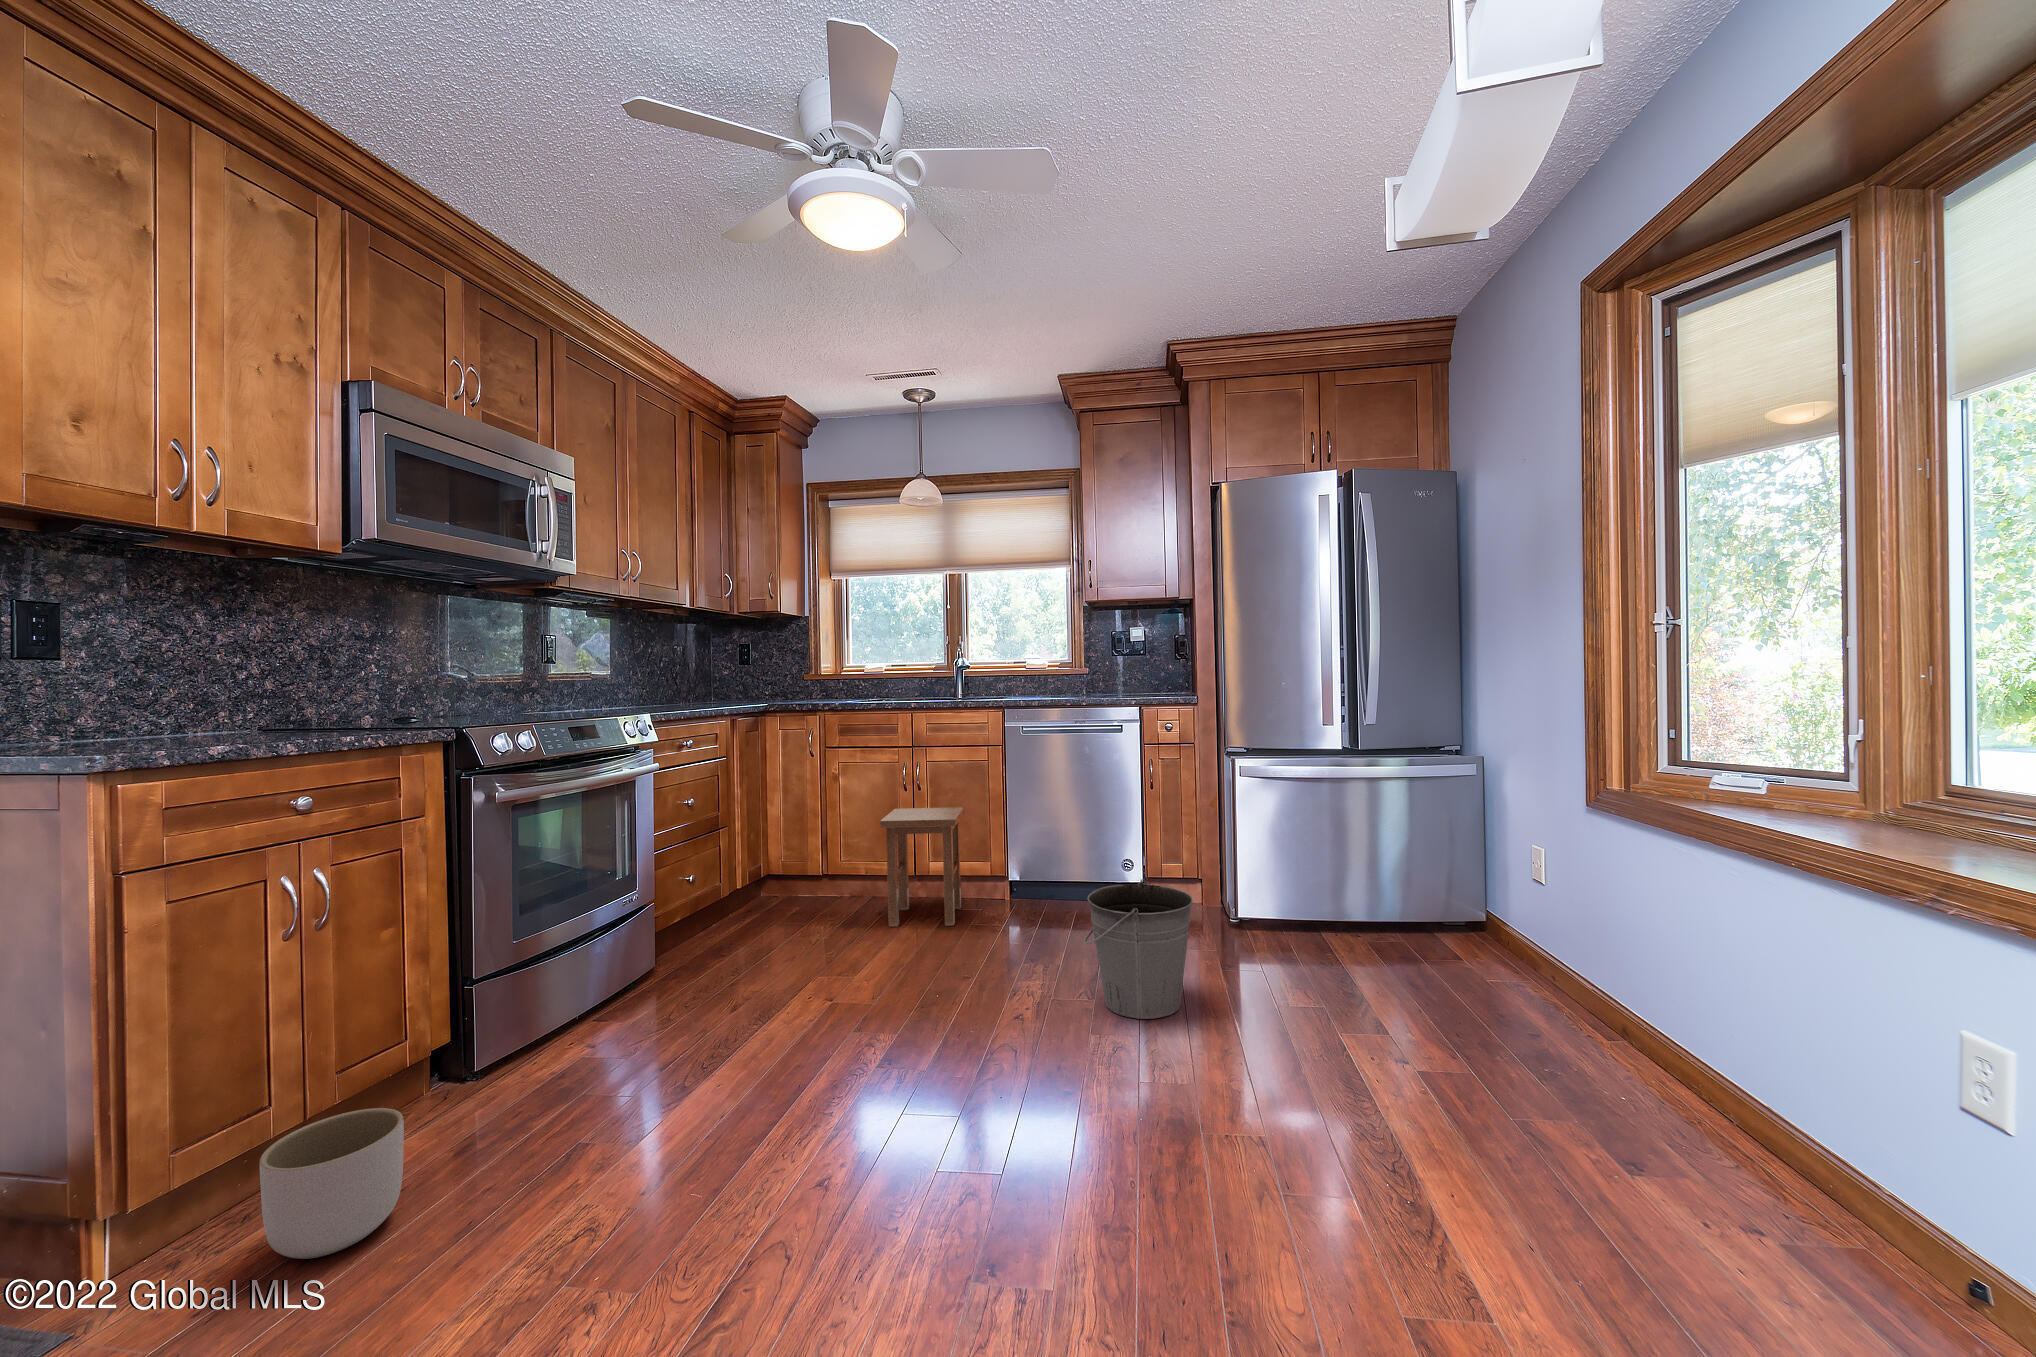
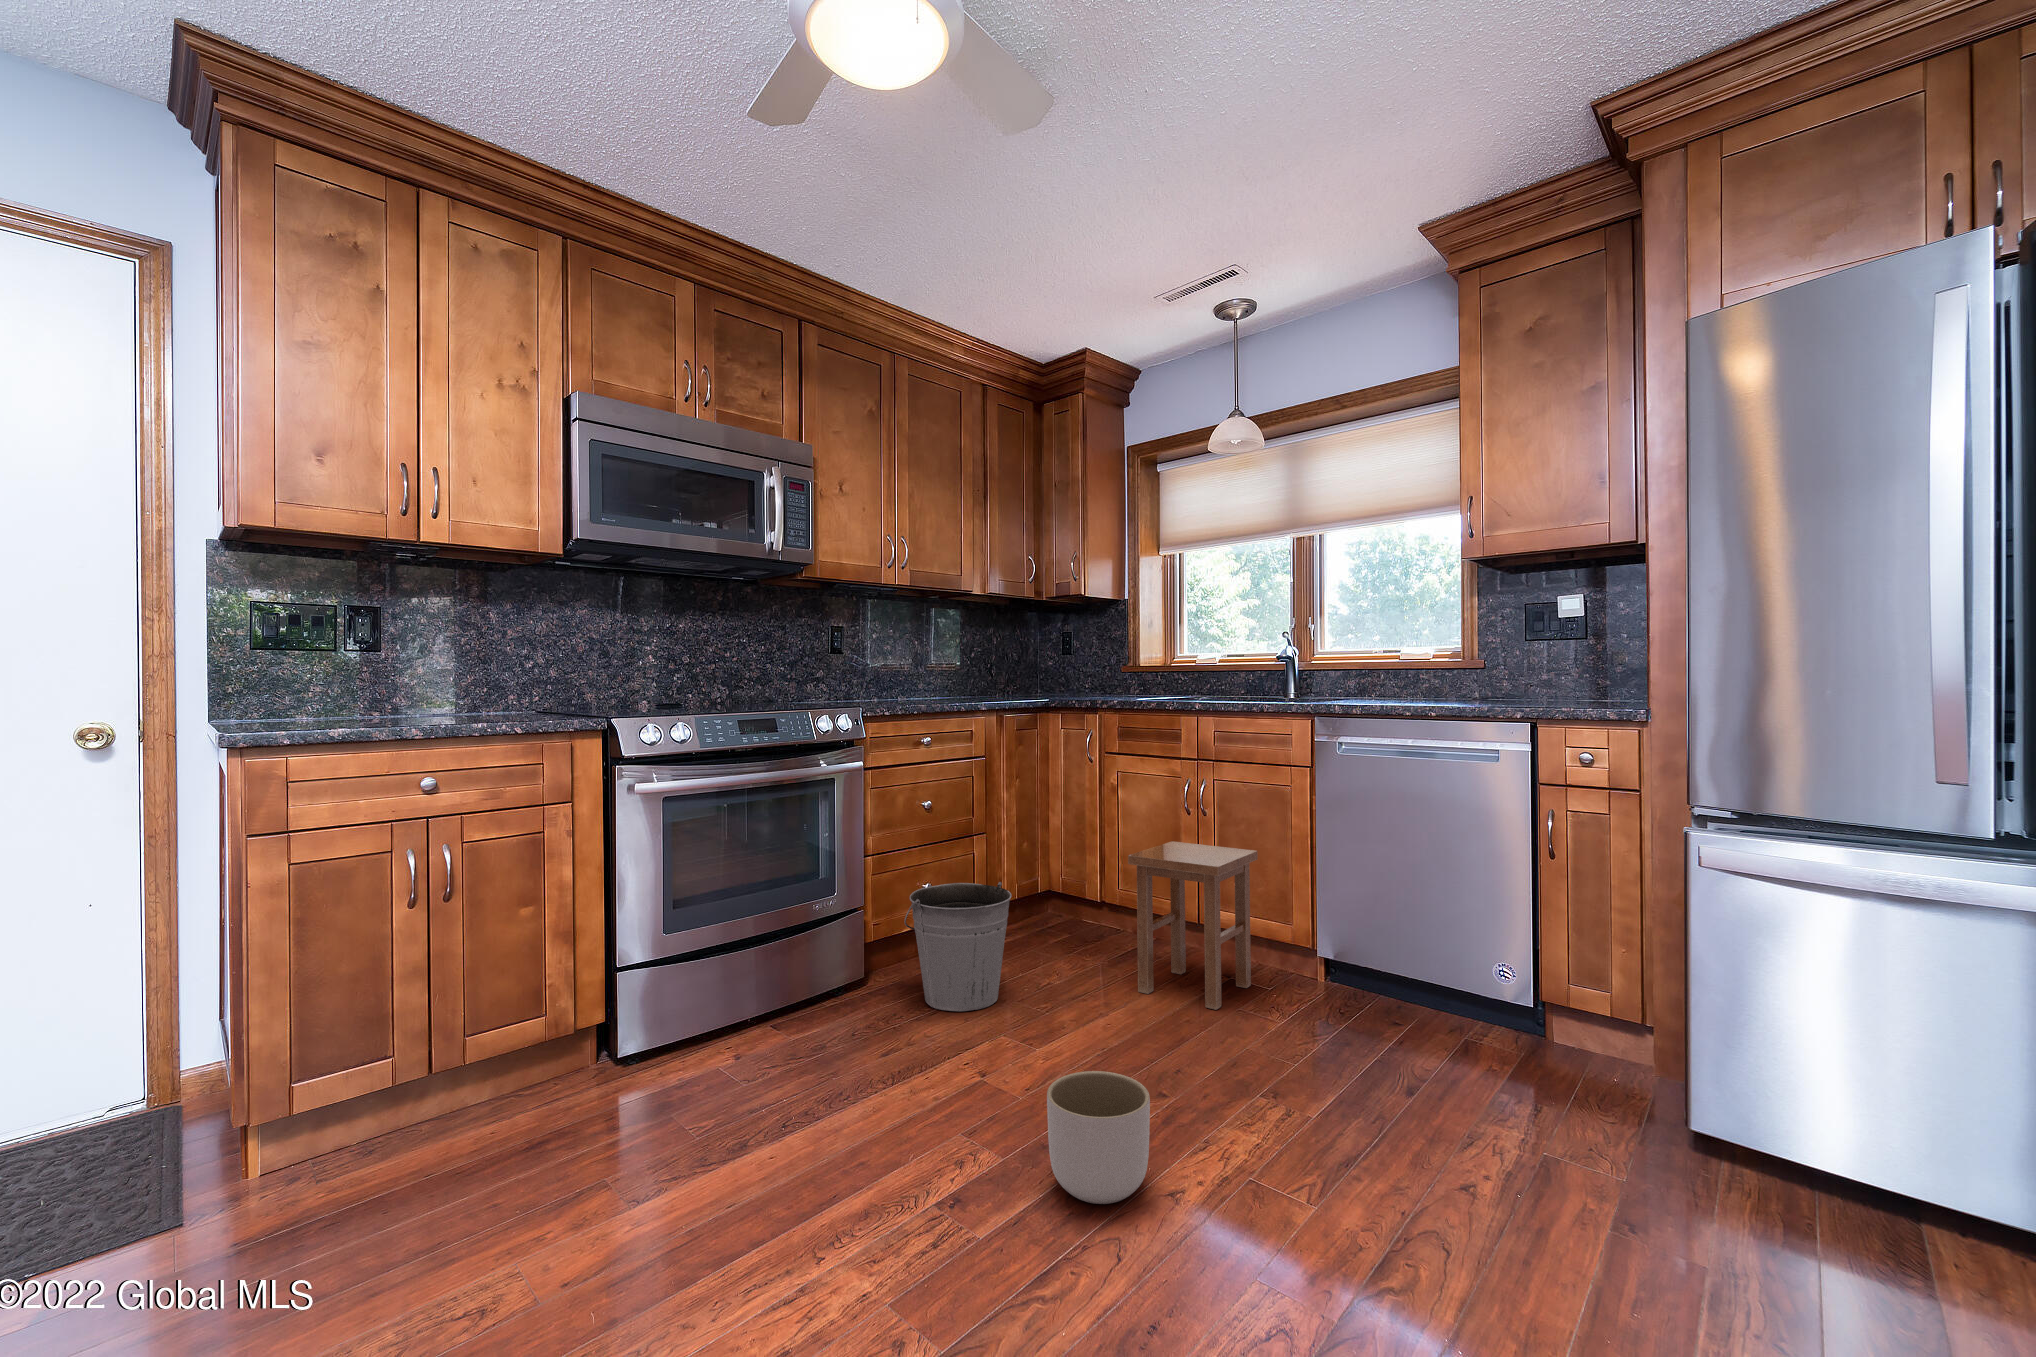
bucket: present [1084,879,1193,1019] -> present [904,882,1011,1011]
planter: present [260,1108,404,1259] -> present [1047,1071,1150,1204]

